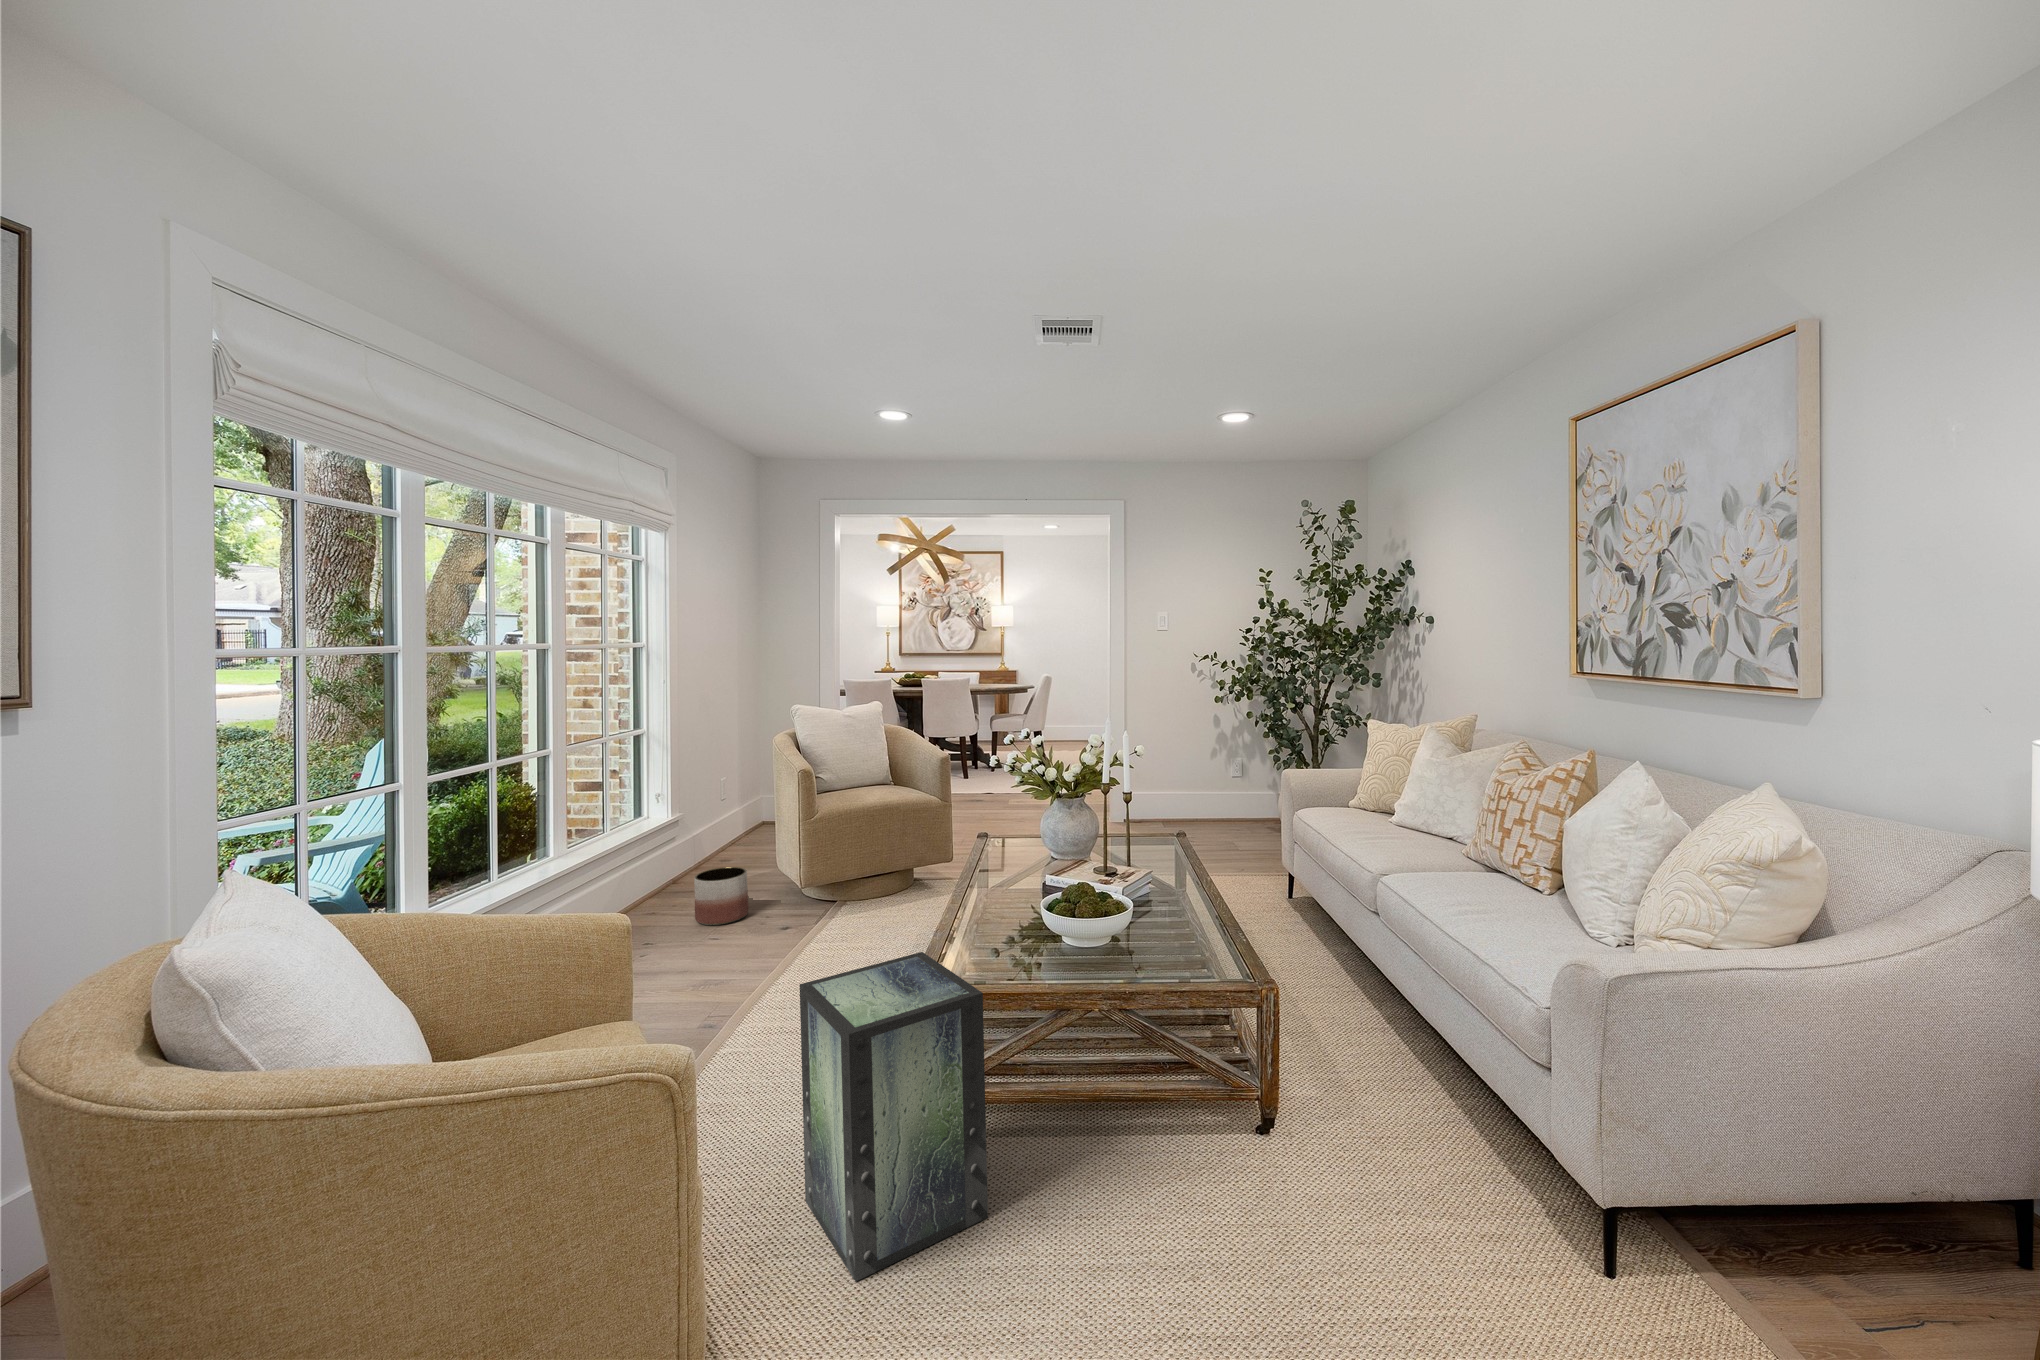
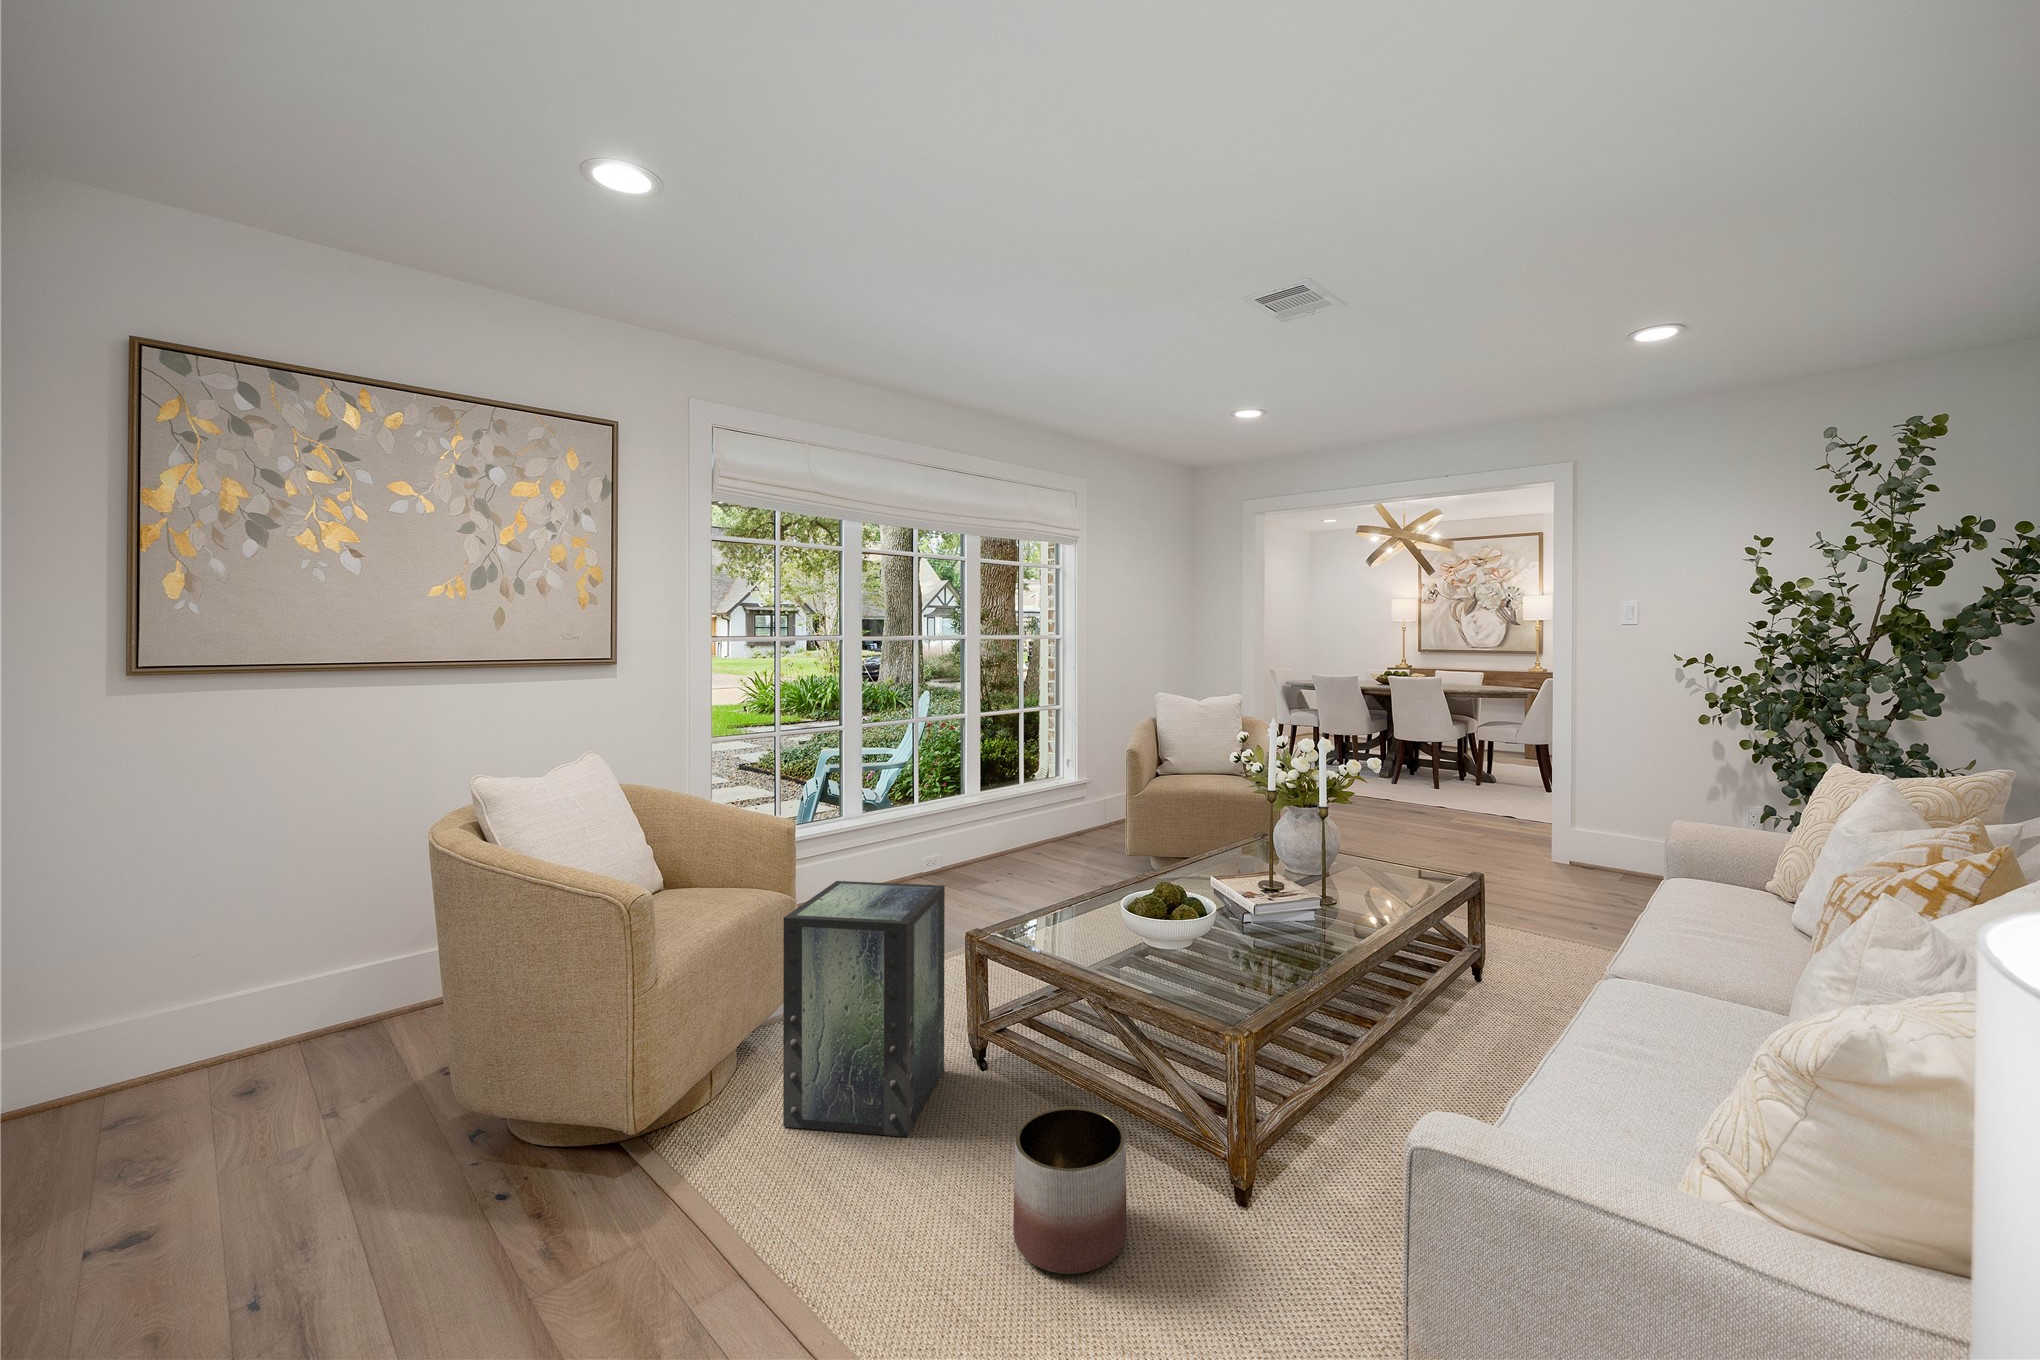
planter: present [694,867,748,925] -> present [1014,1107,1127,1274]

